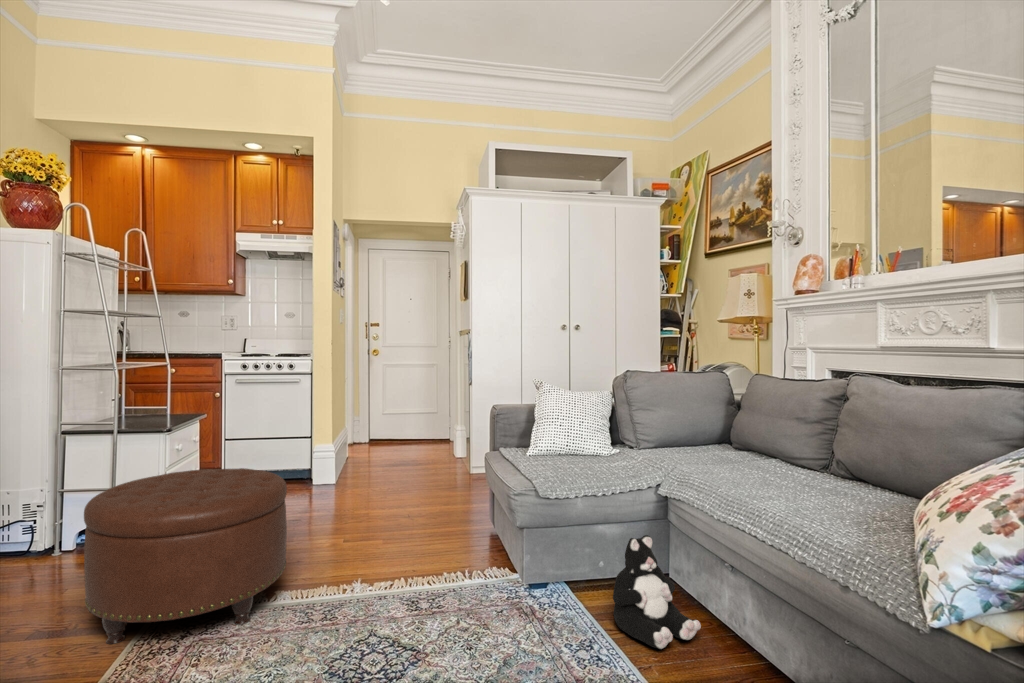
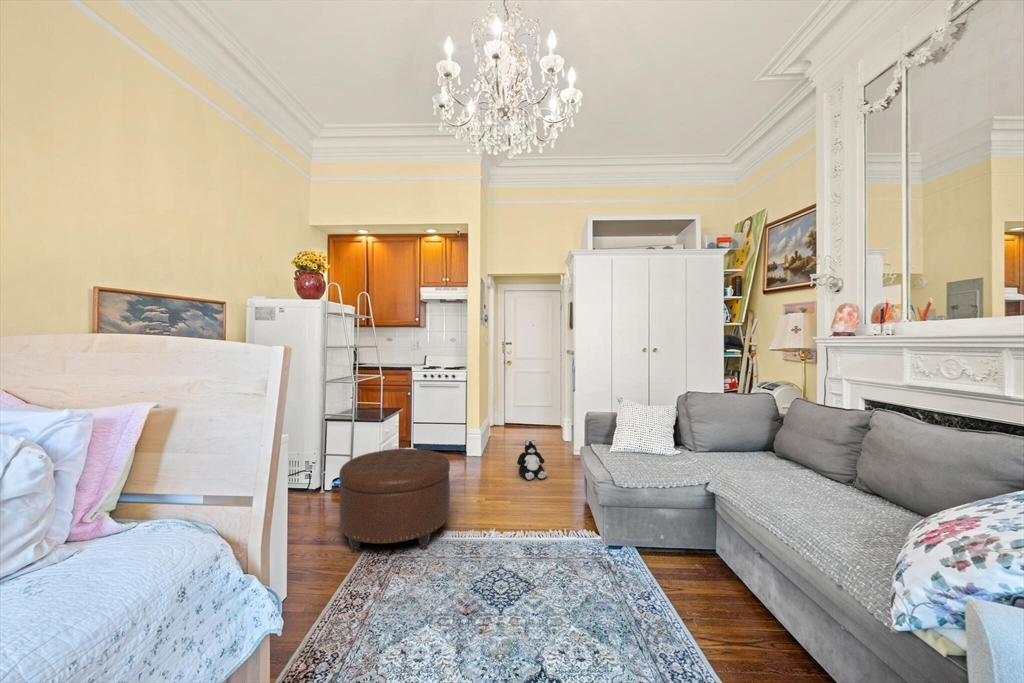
plush toy: present [613,535,701,649] -> present [517,440,547,480]

